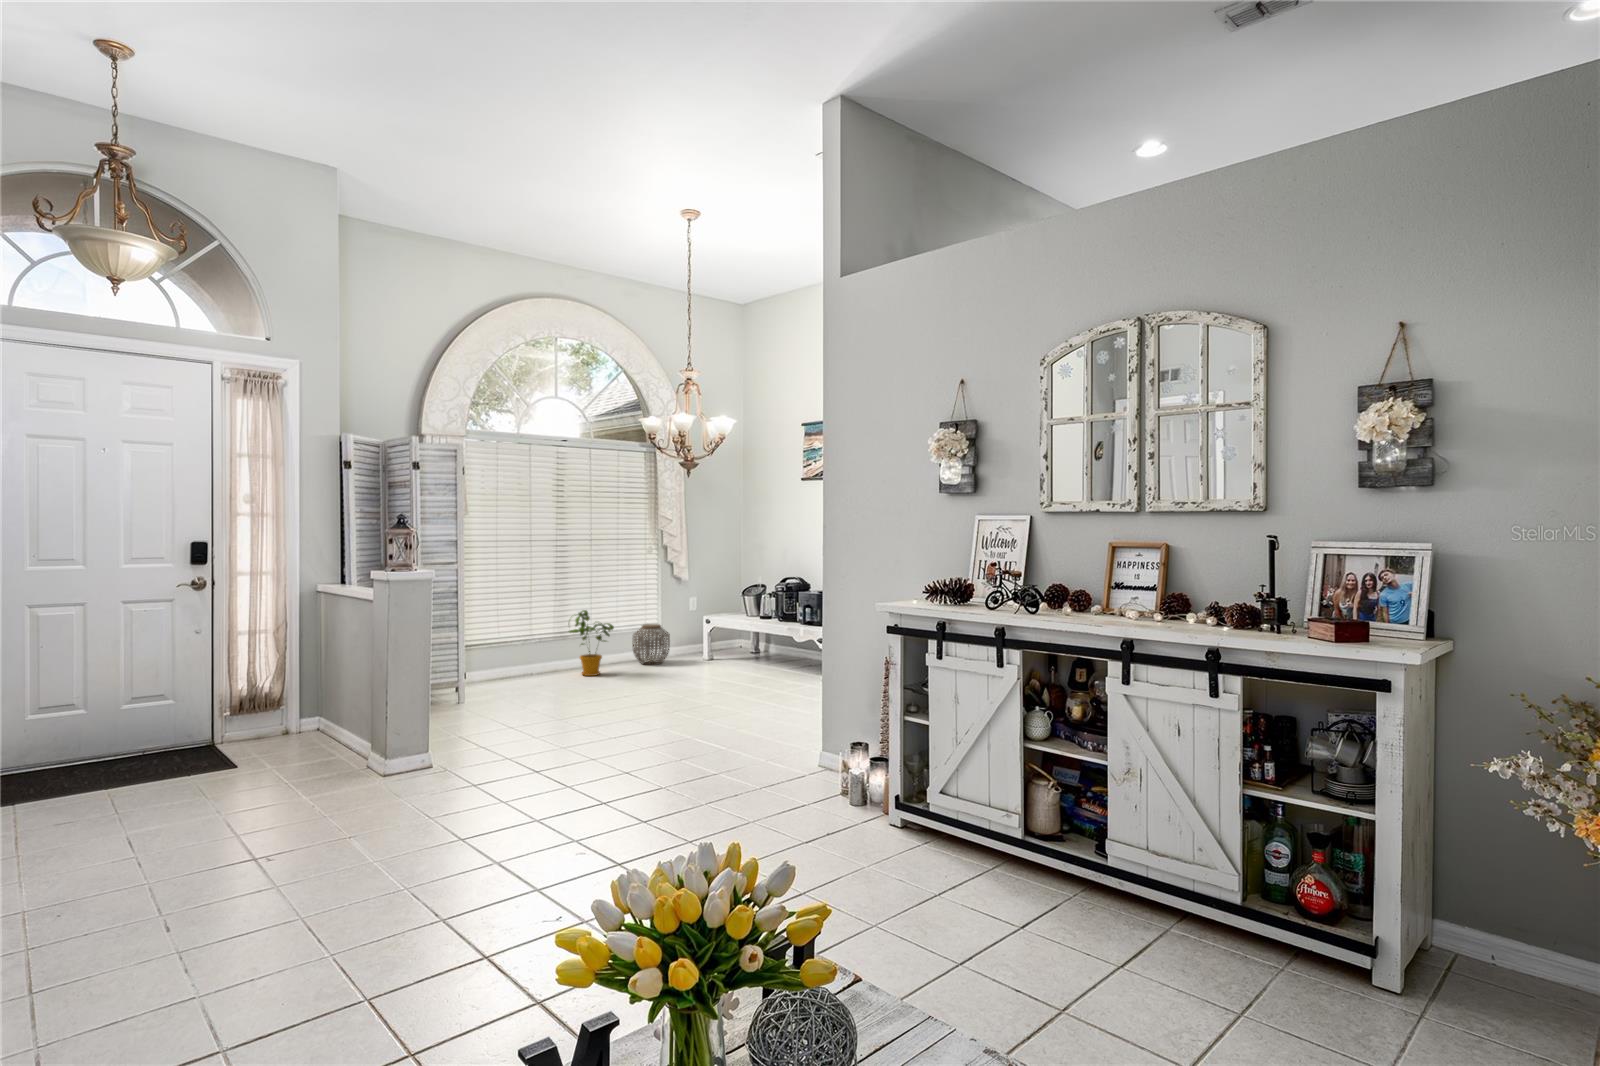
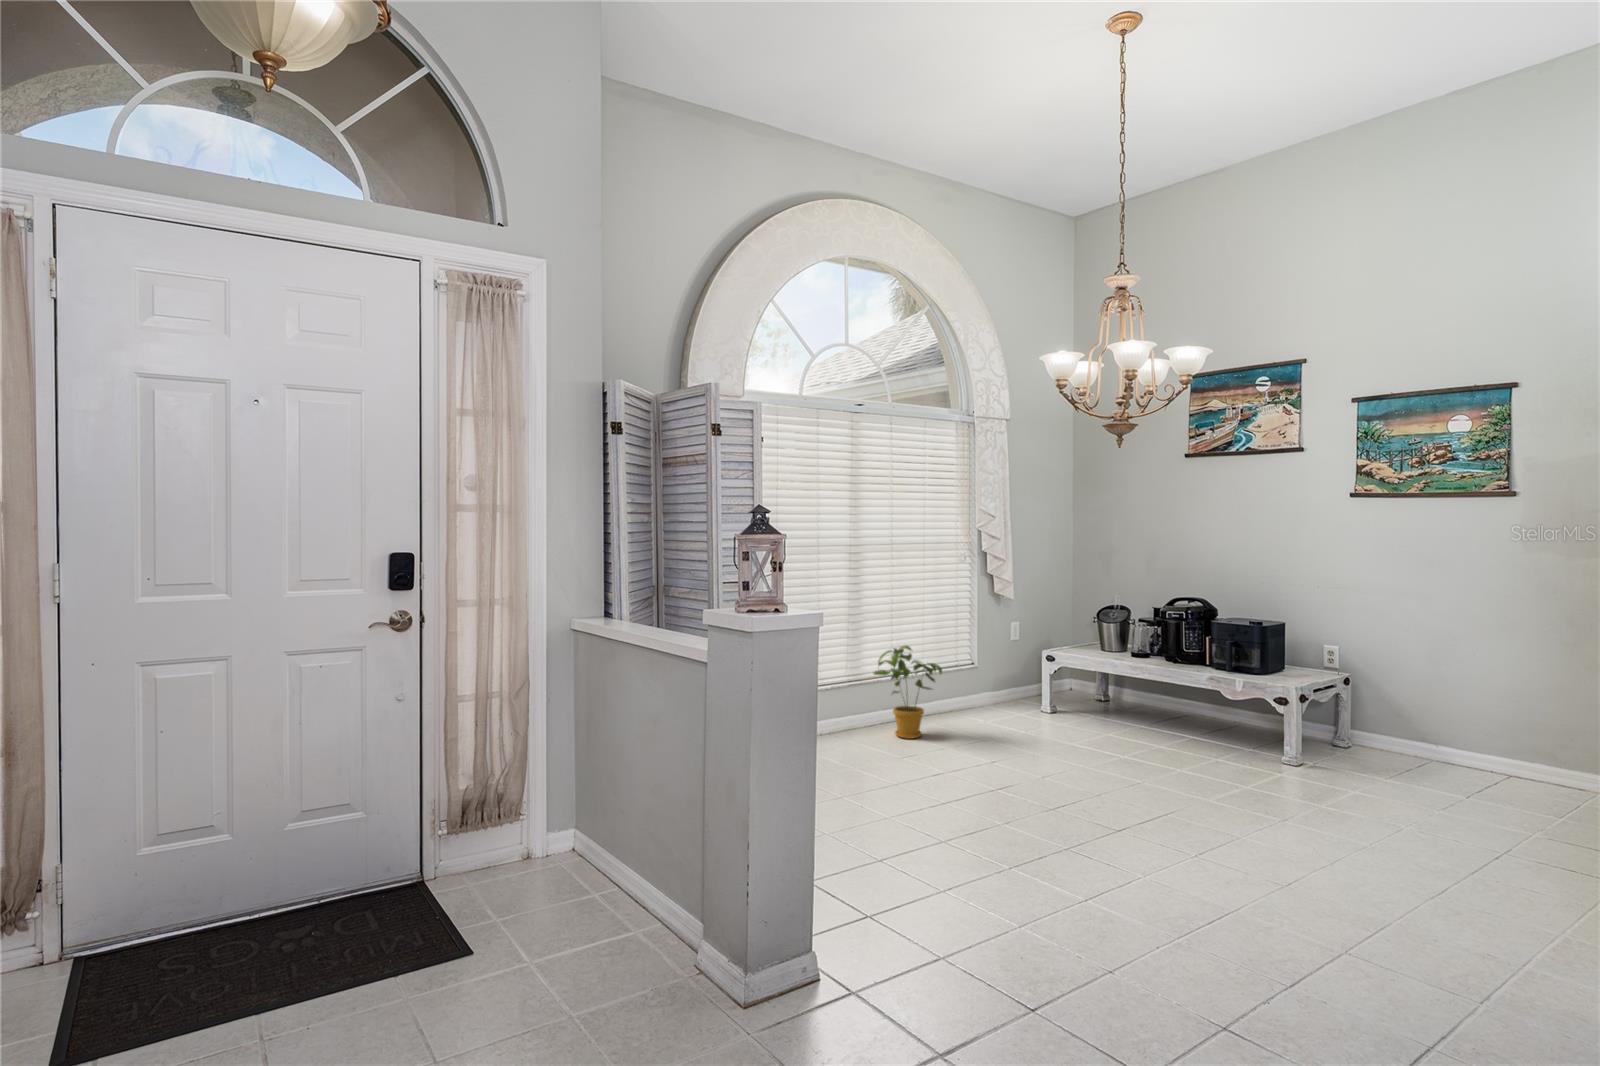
woven basket: present [633,624,670,665] -> none [947,660,999,718]

